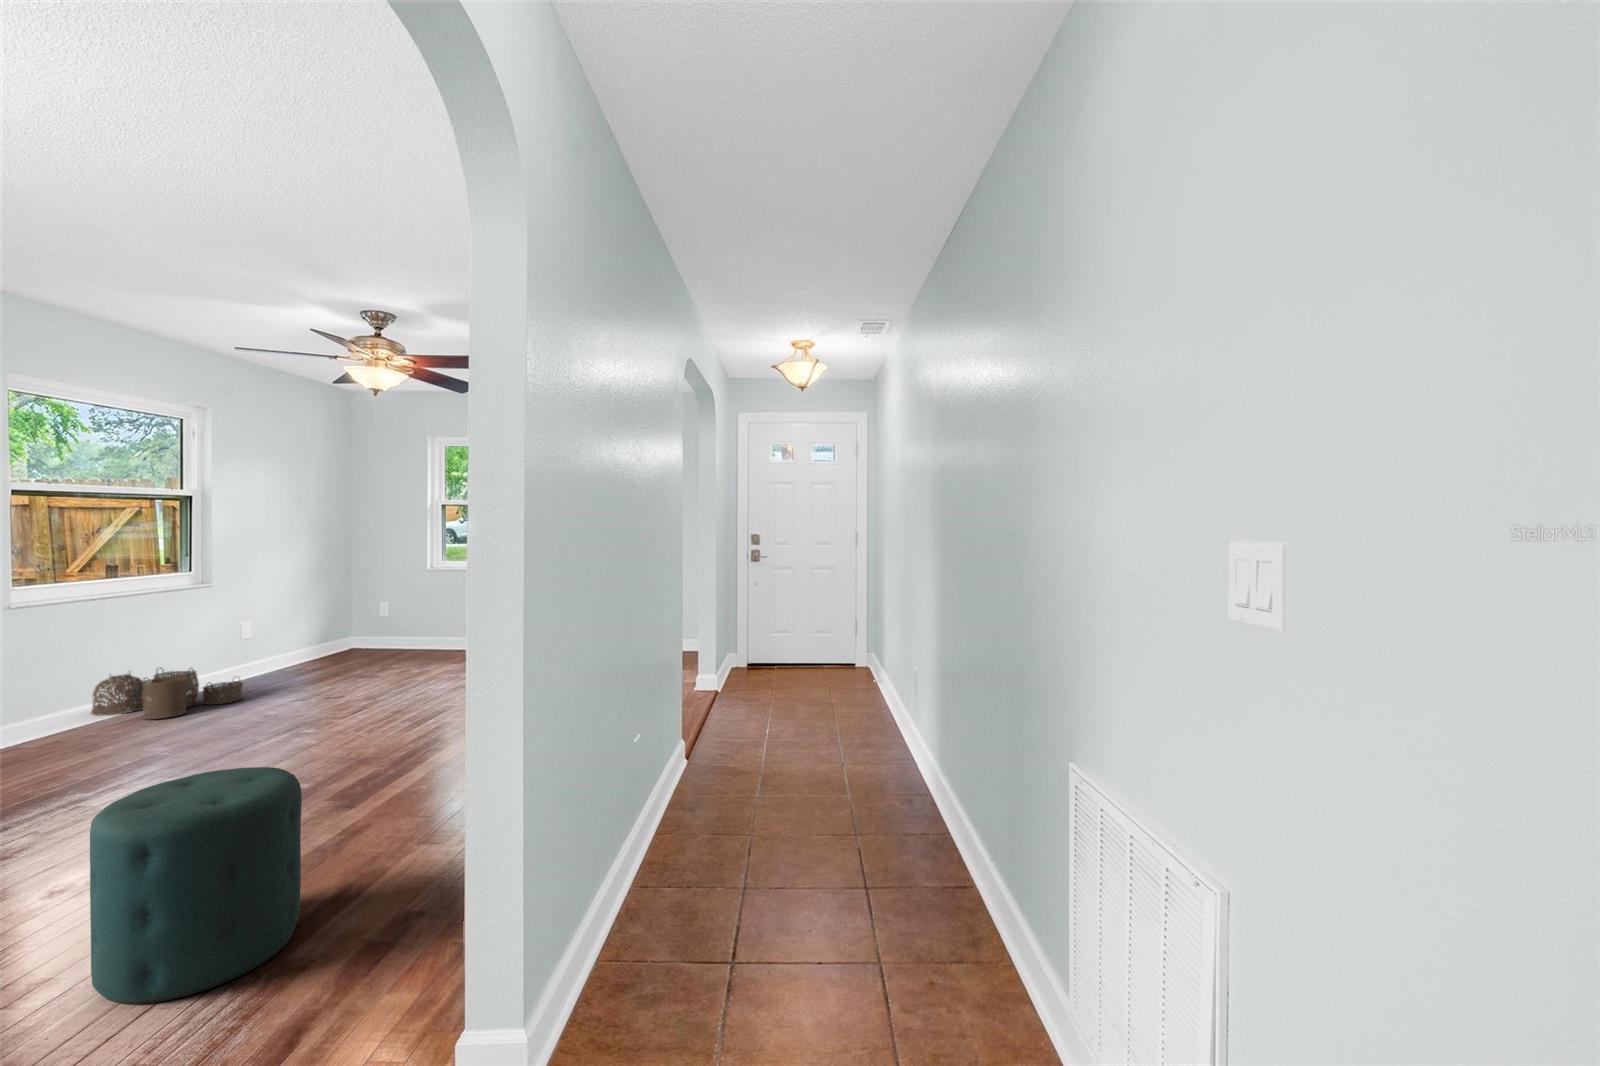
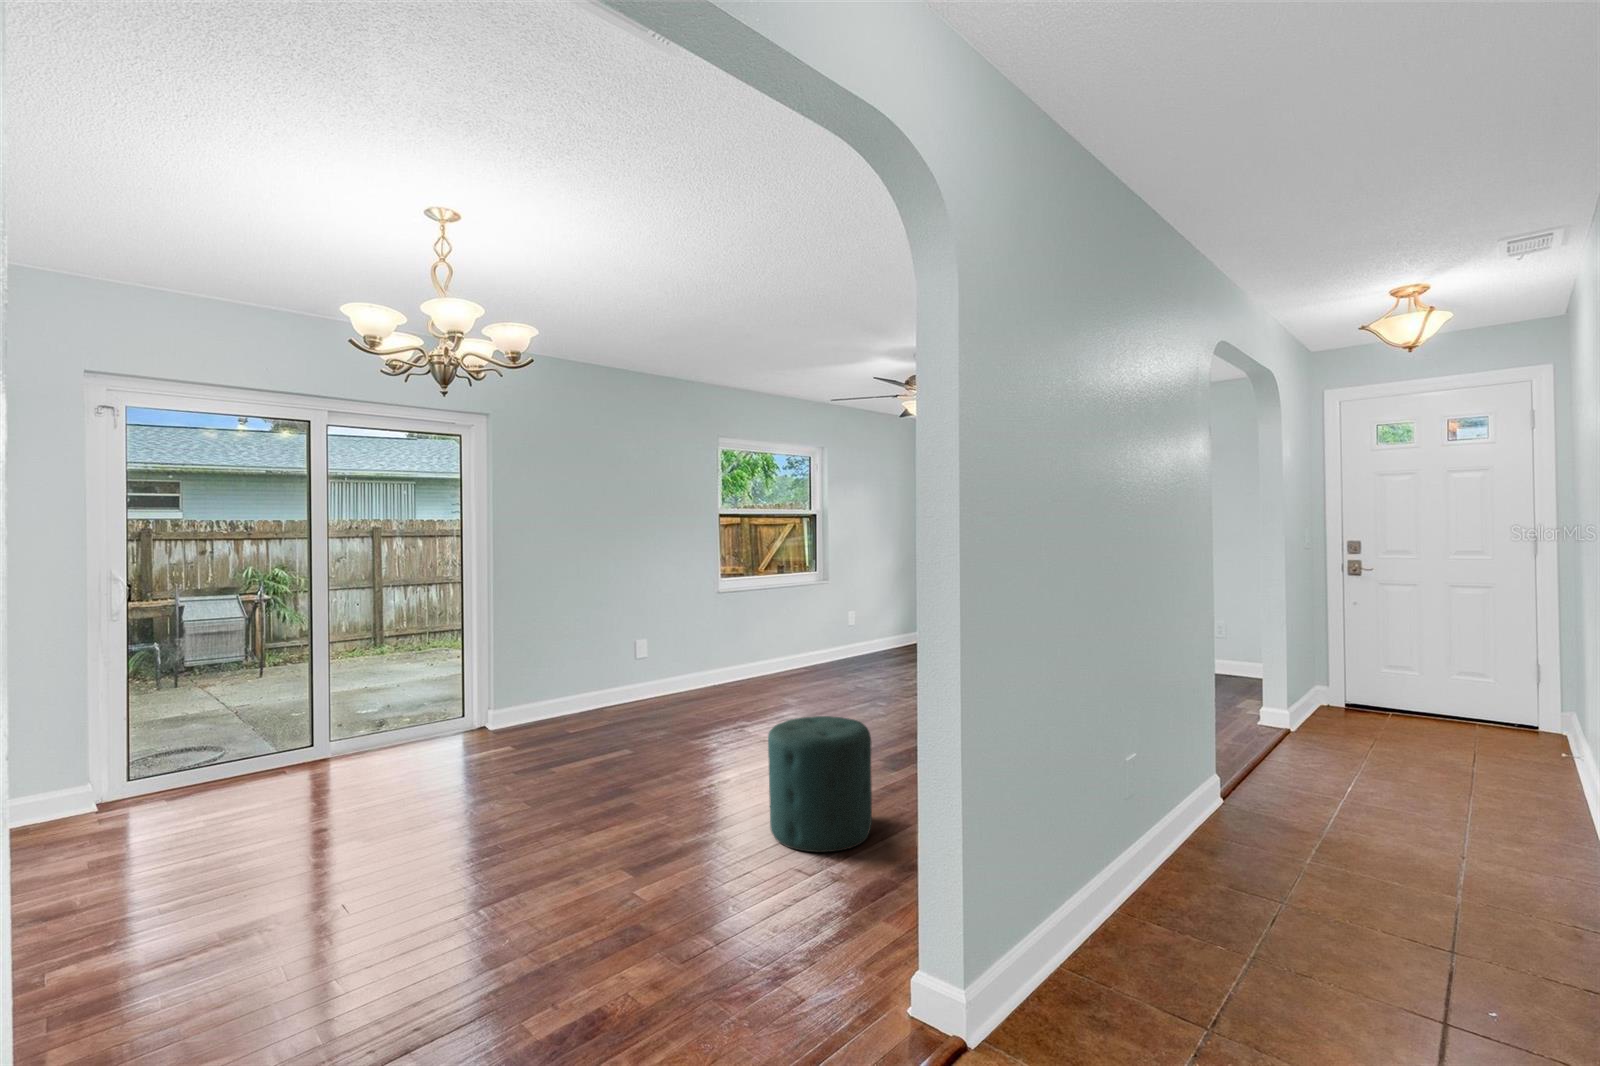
woven basket: present [91,668,243,719] -> none [772,643,855,680]

